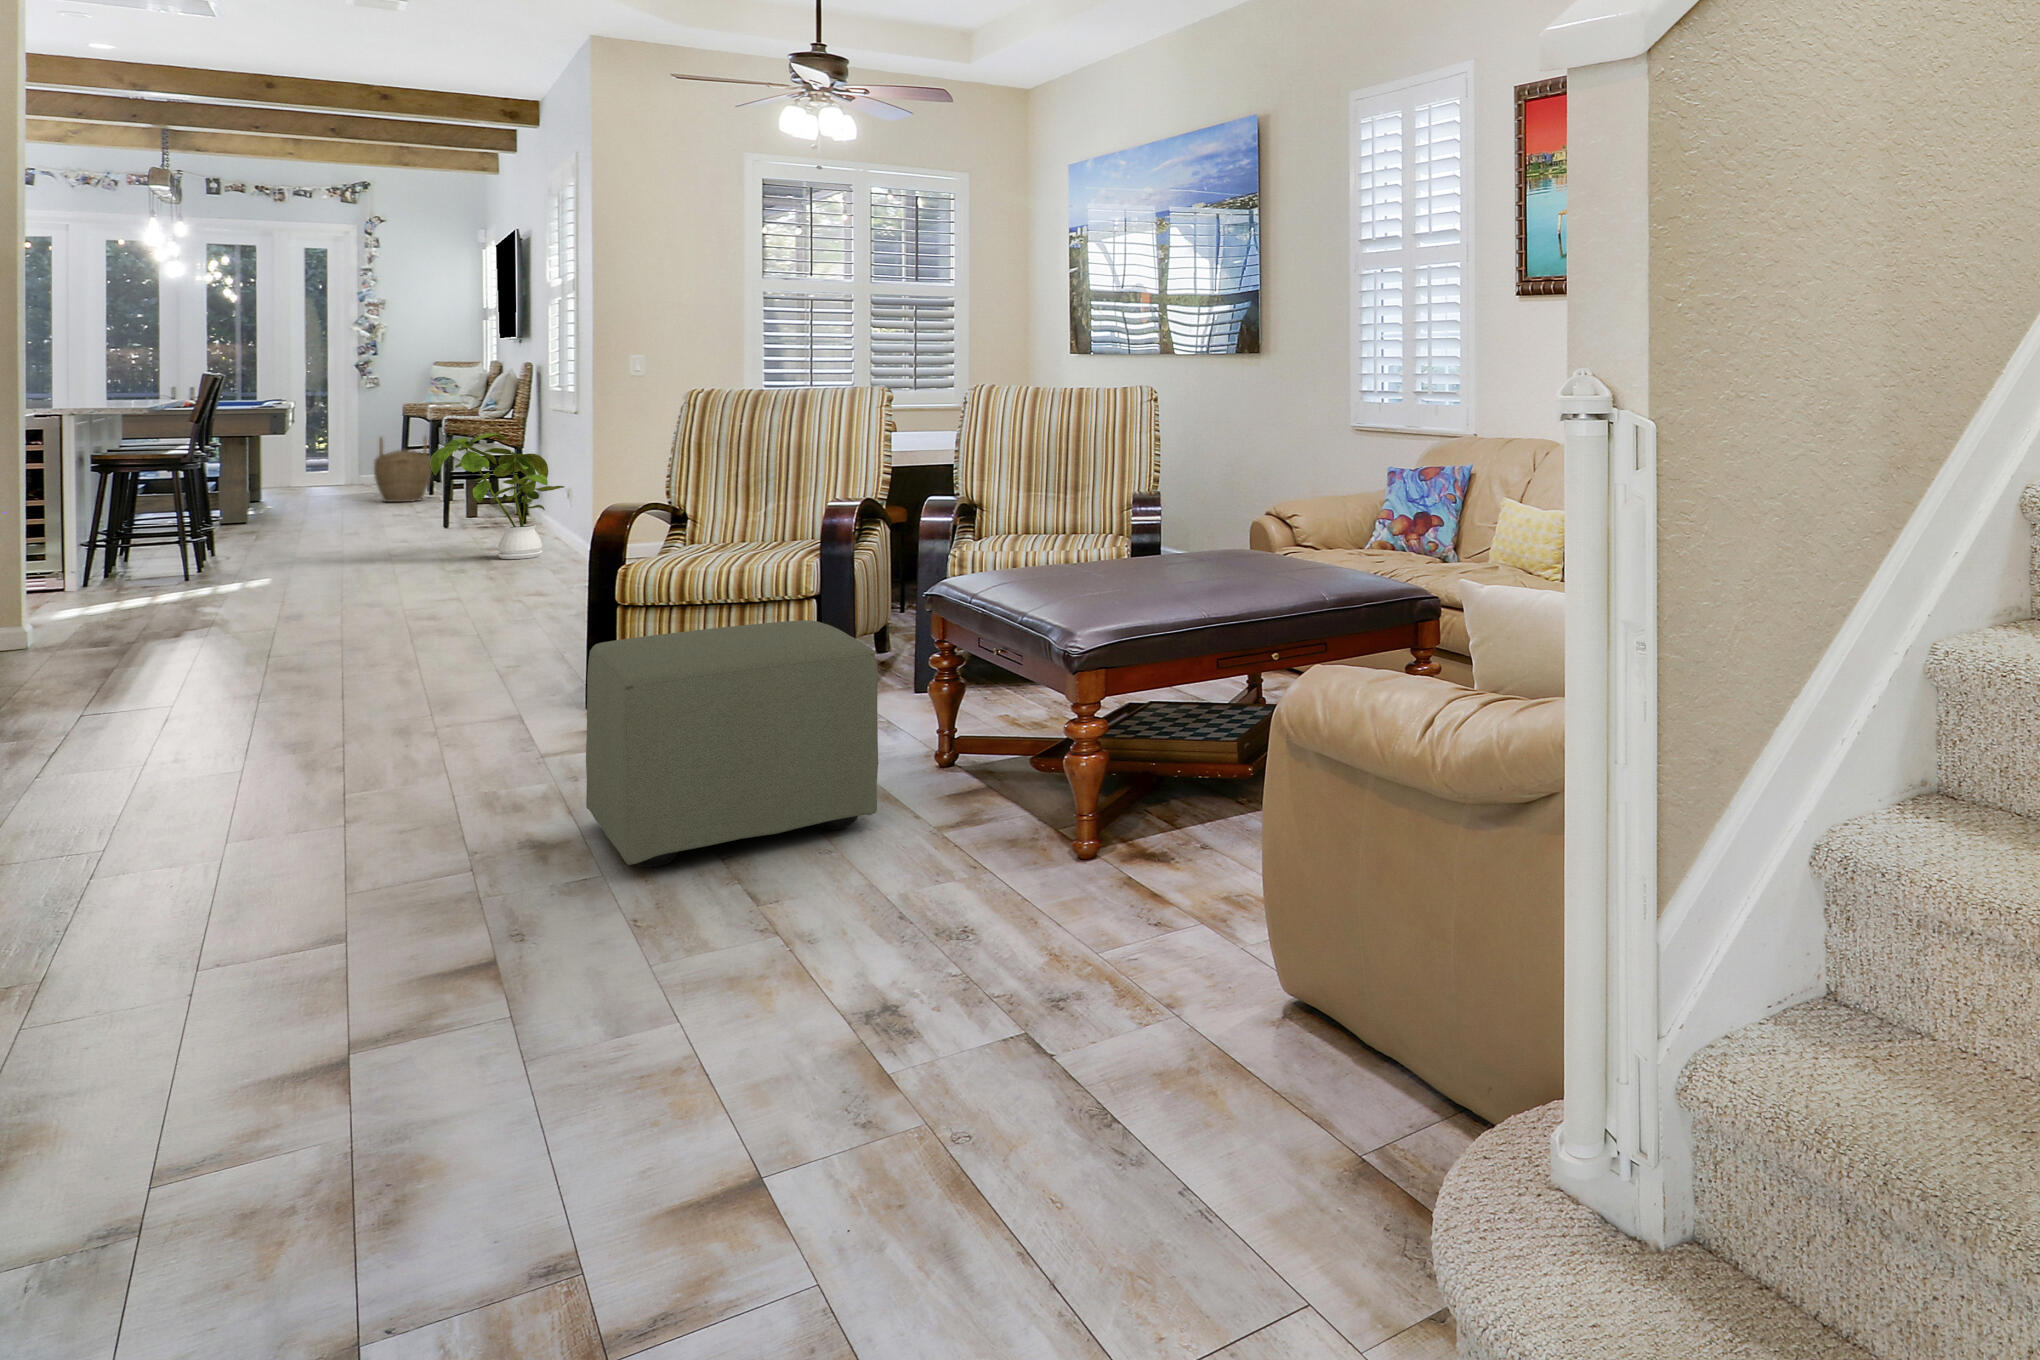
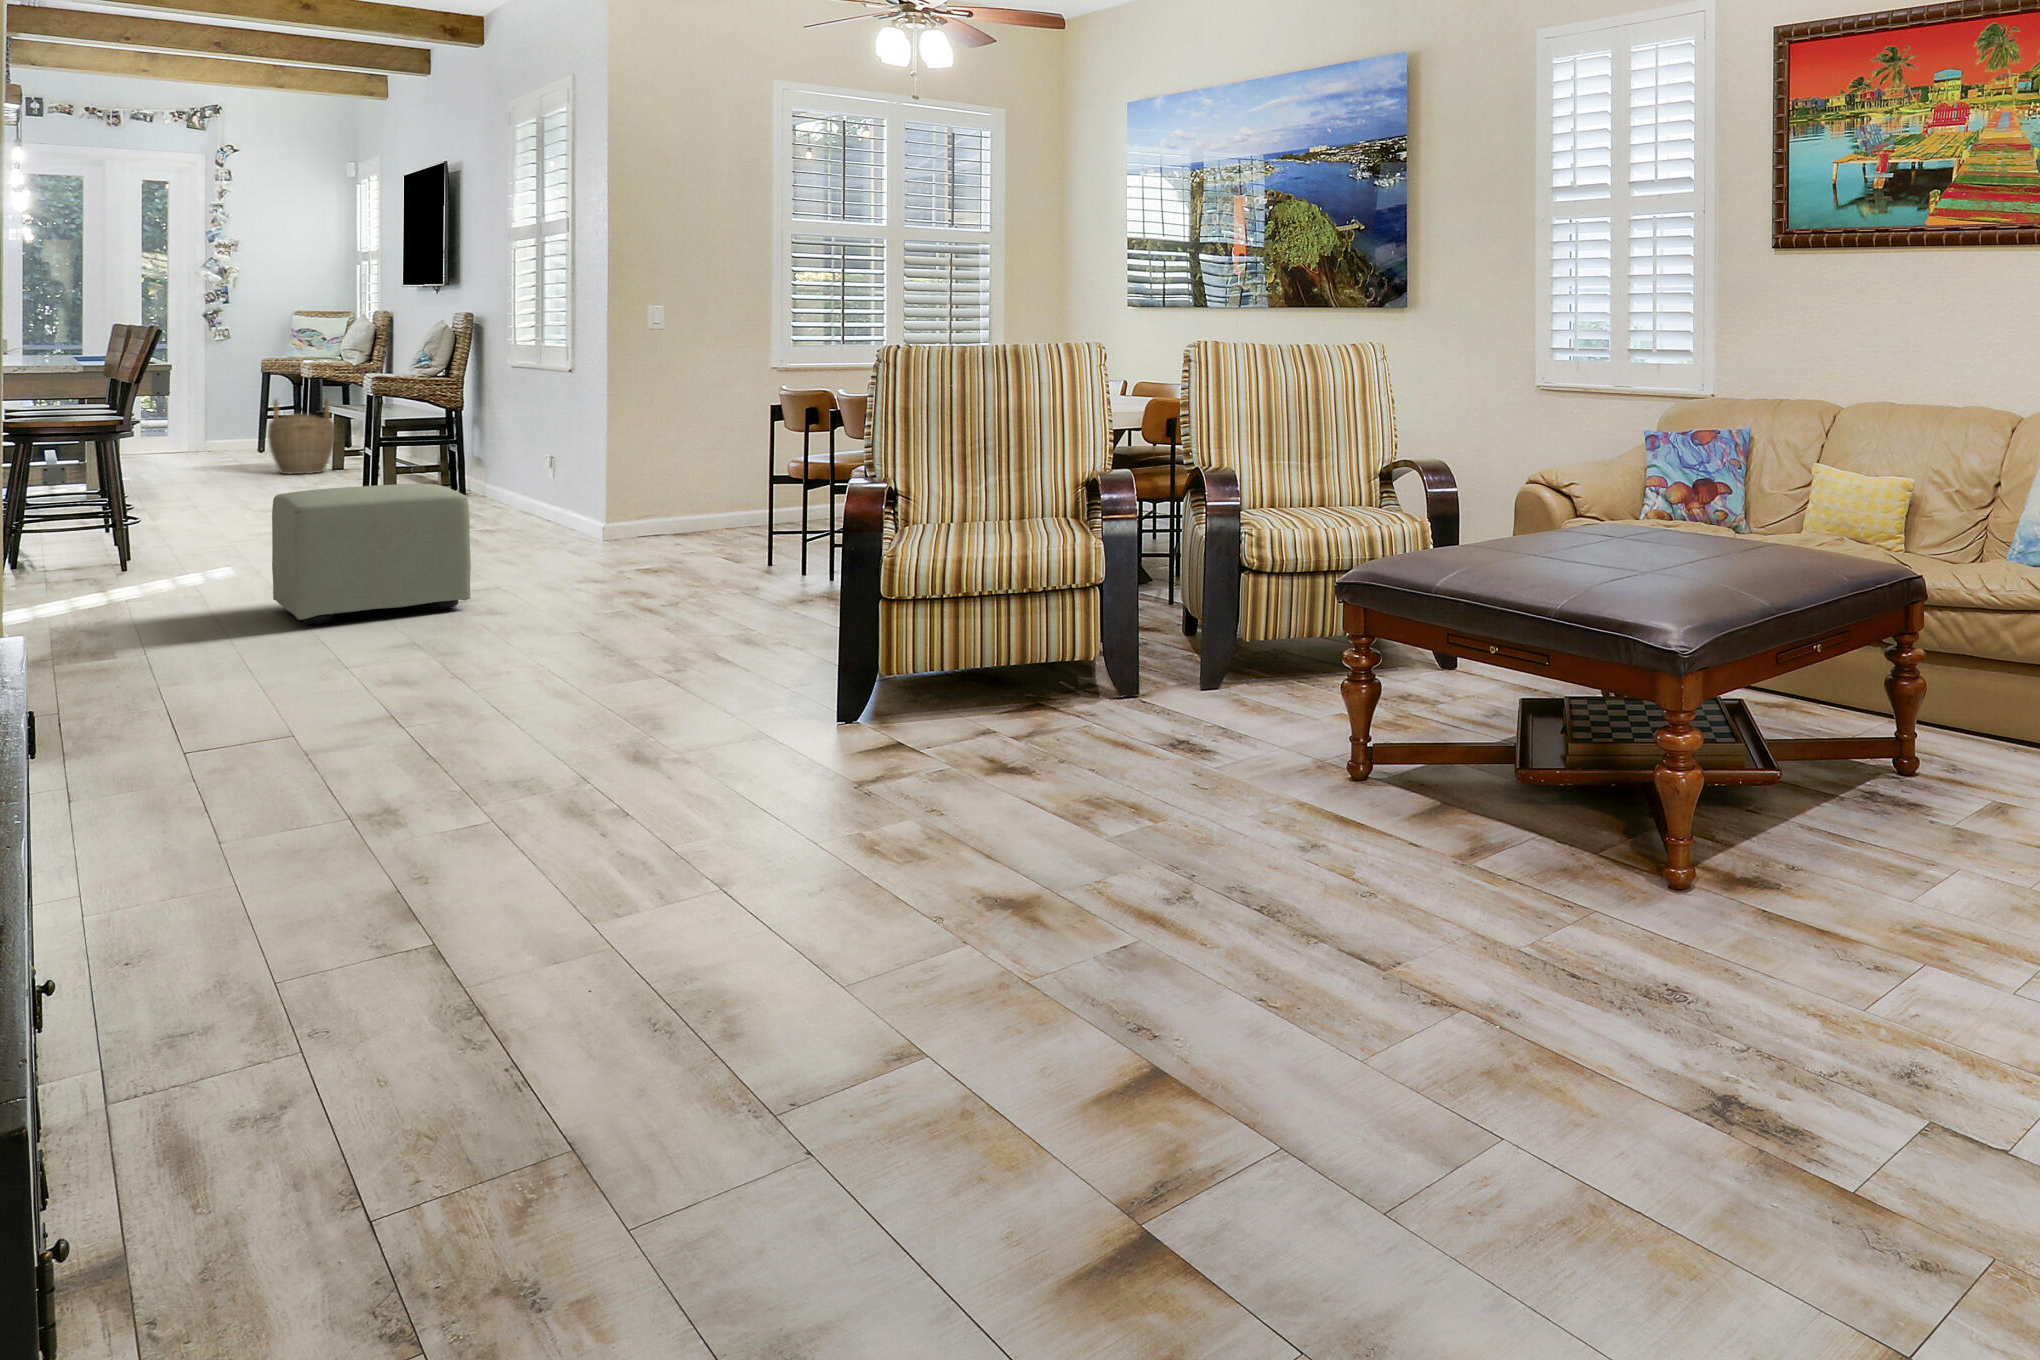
house plant: present [430,433,564,559] -> none [434,396,585,539]
ottoman: present [586,620,878,867] -> present [272,484,471,624]

